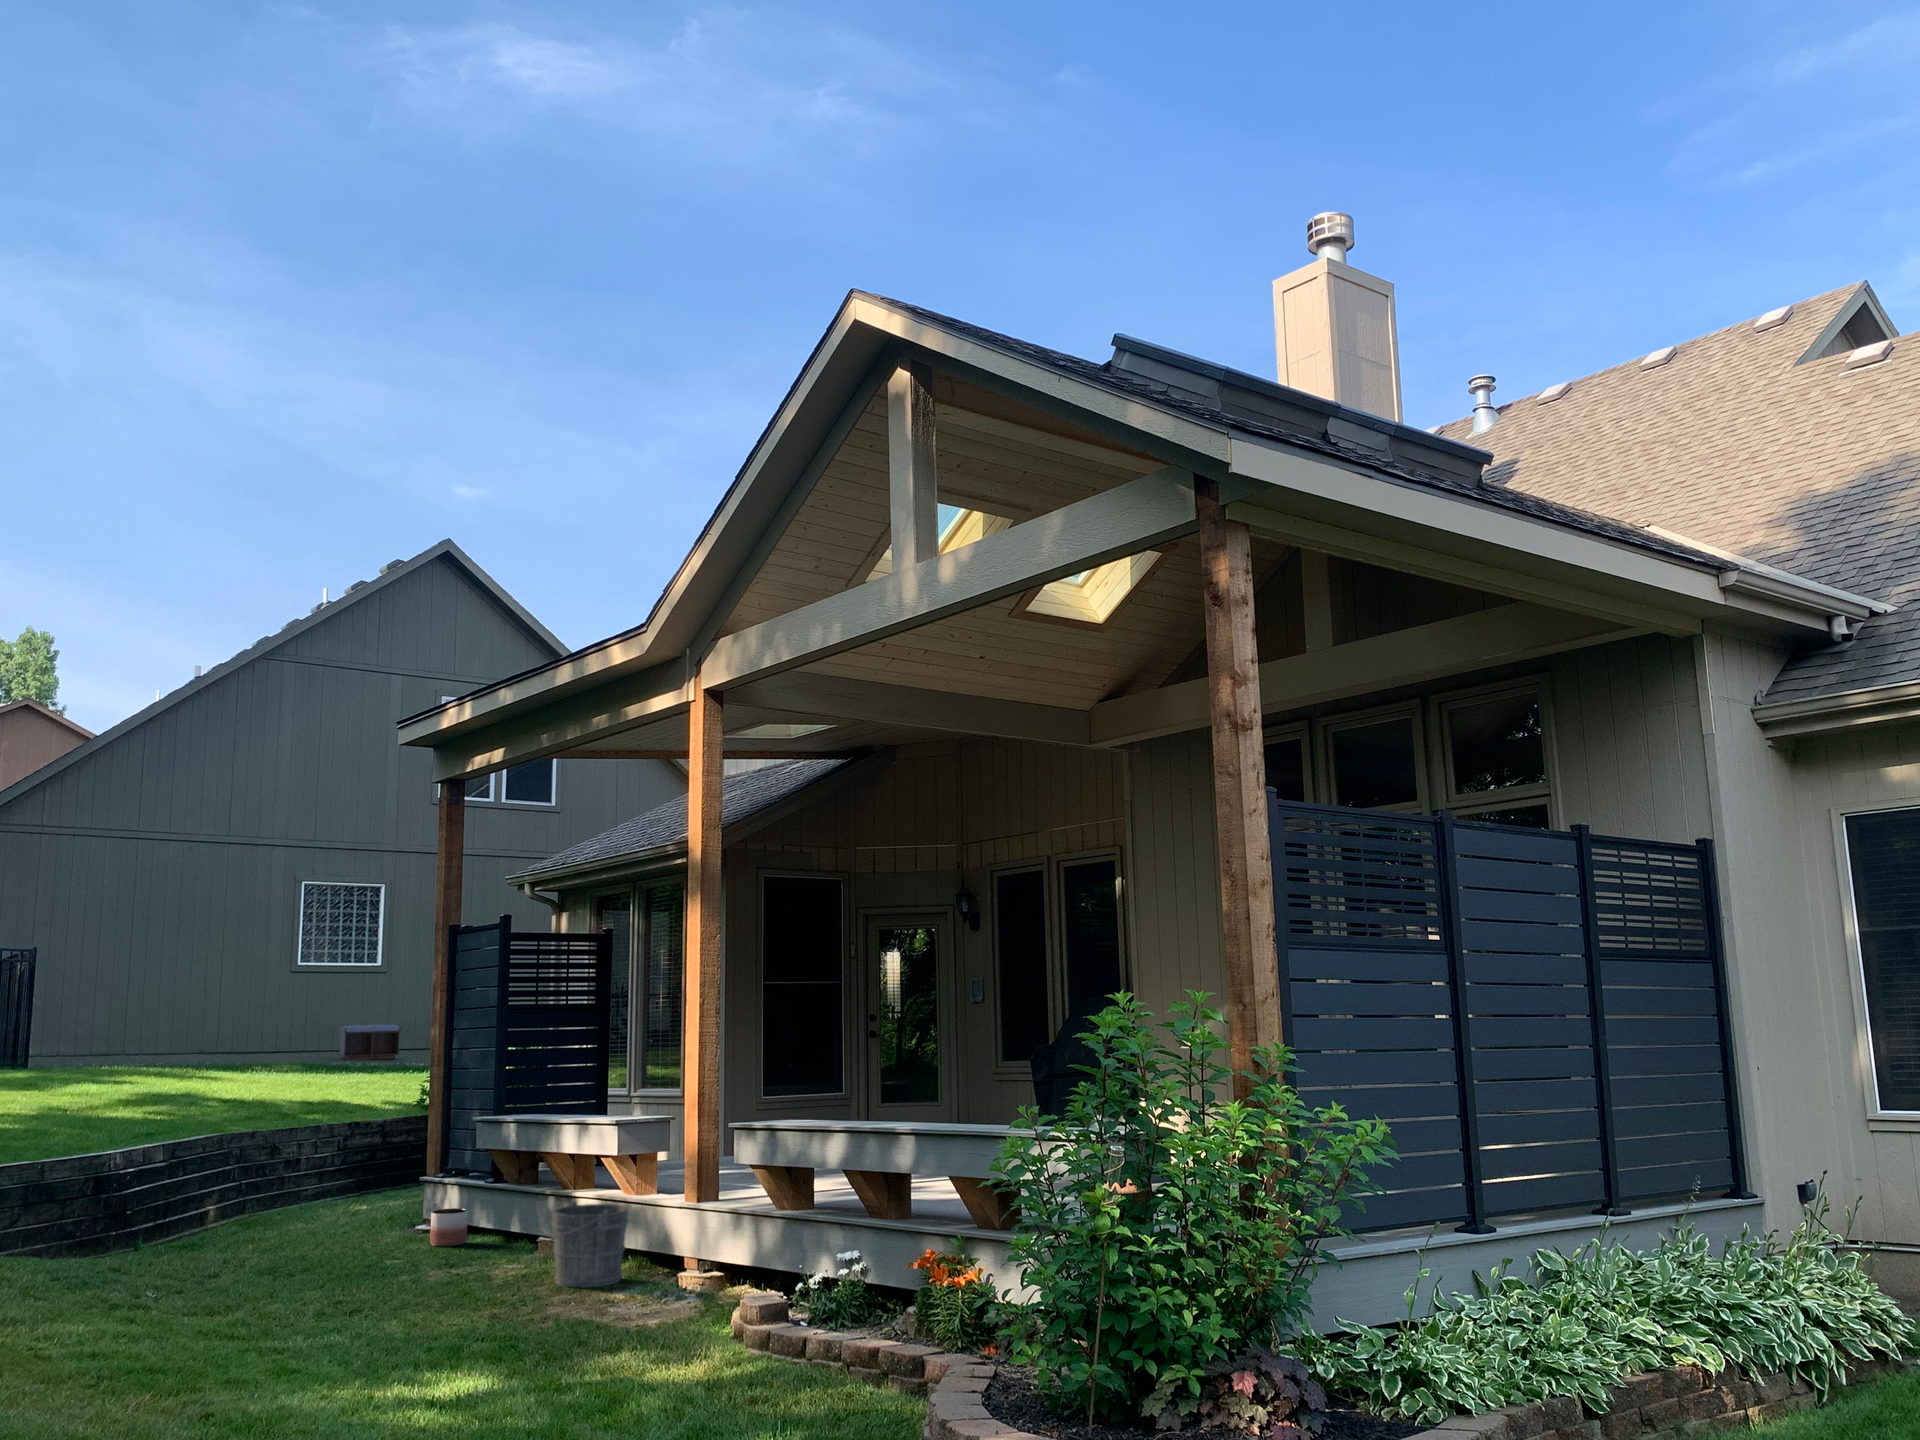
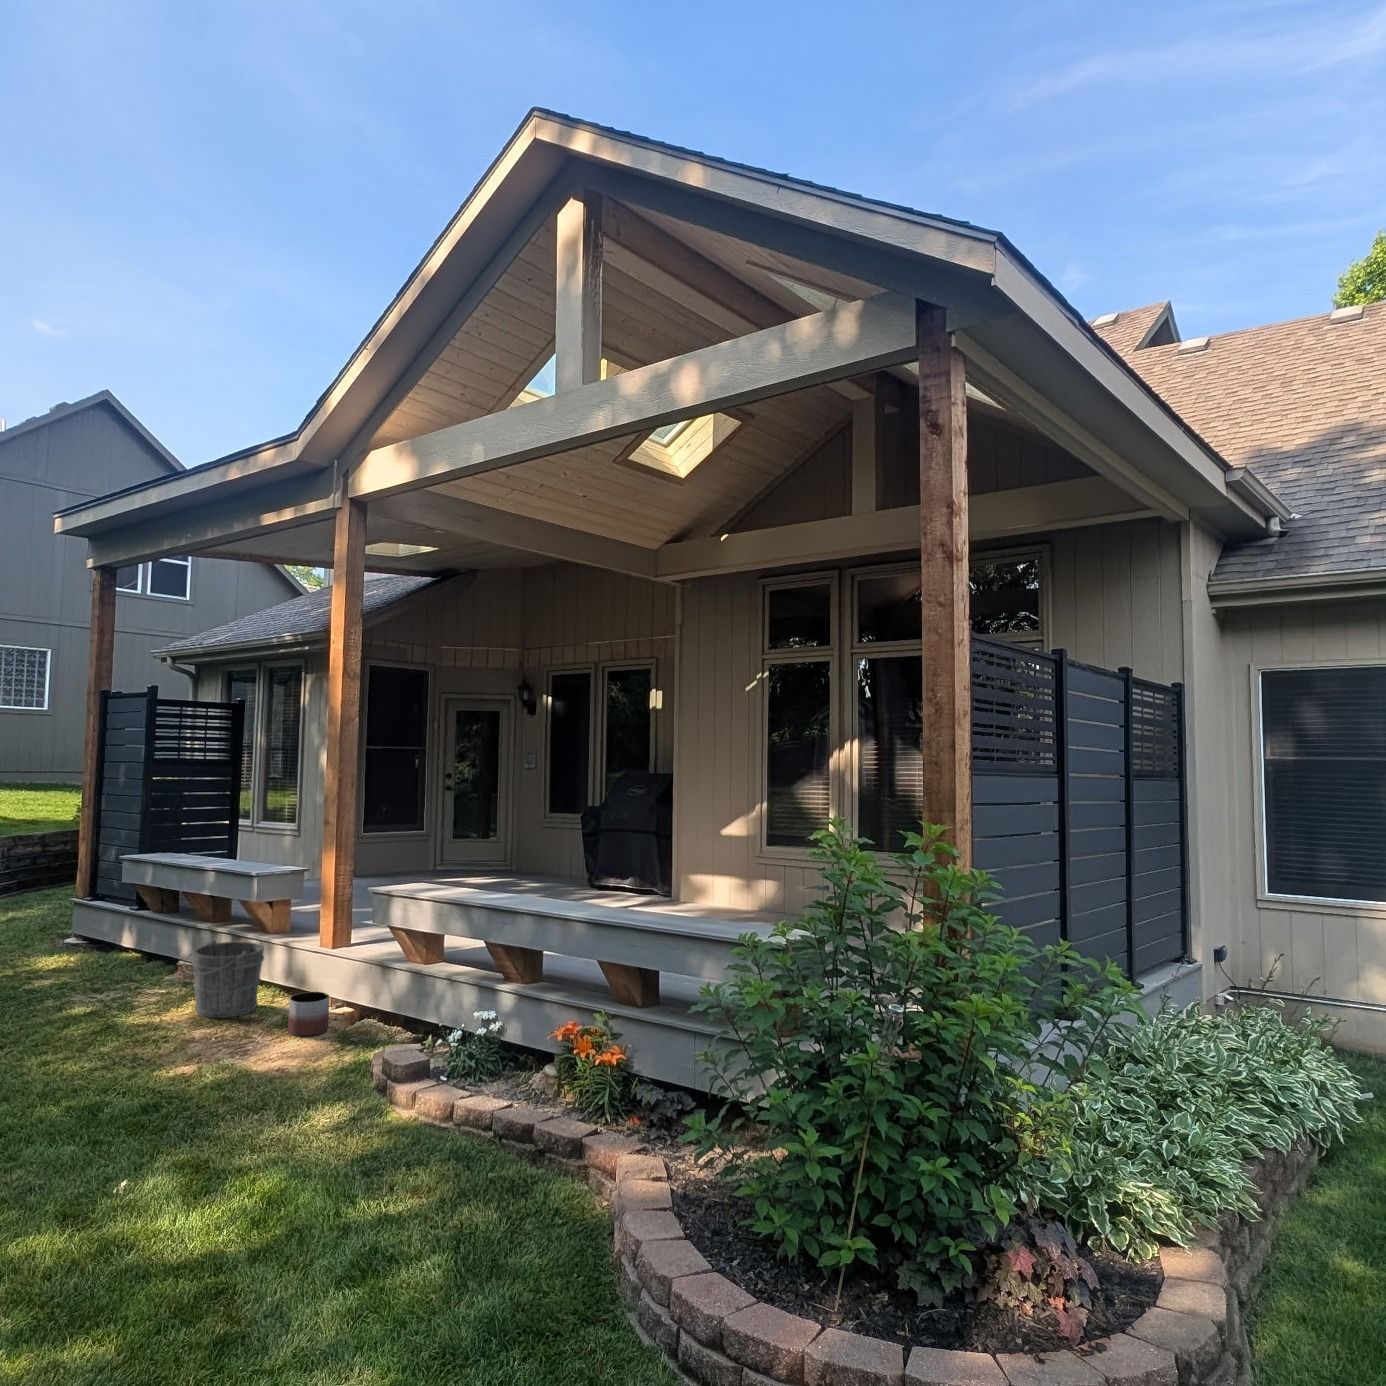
bench: present [339,1025,400,1060] -> none [12,753,64,779]
planter: present [430,1208,468,1247] -> present [288,992,329,1036]

